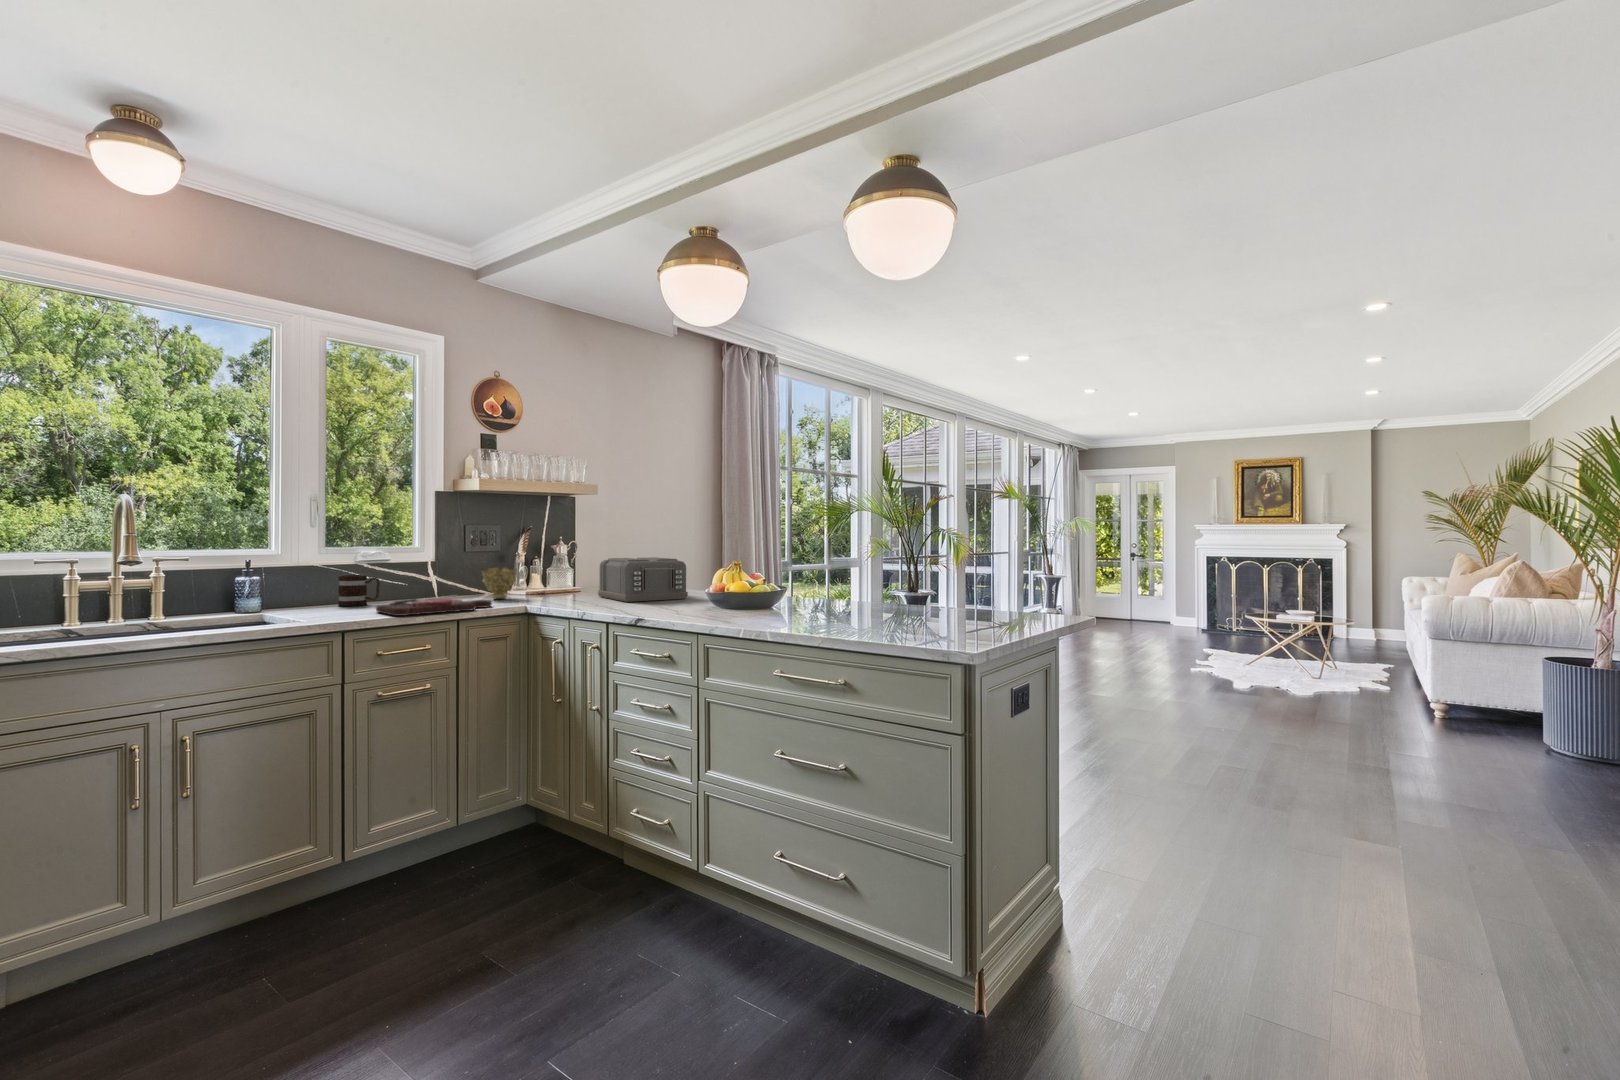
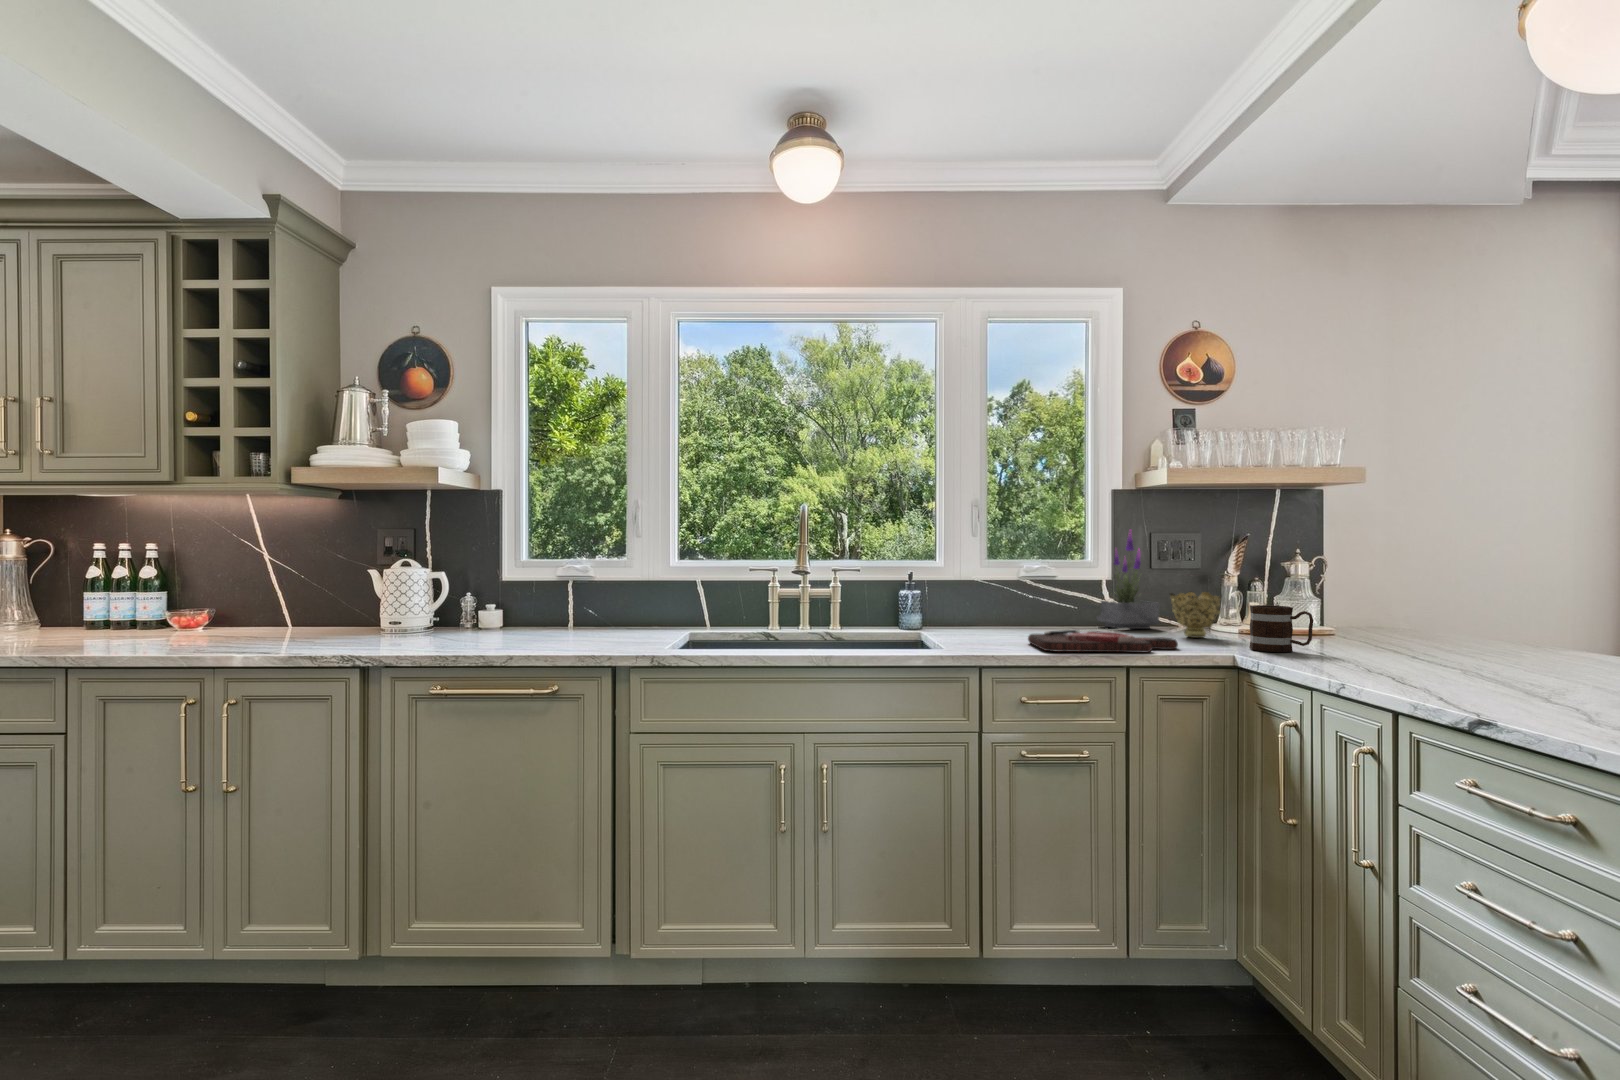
potted plant: none [421,521,471,598] -> present [1096,529,1159,629]
toaster: present [598,557,688,602] -> none [1357,585,1550,666]
mug: present [338,575,380,606] -> present [1249,605,1313,652]

